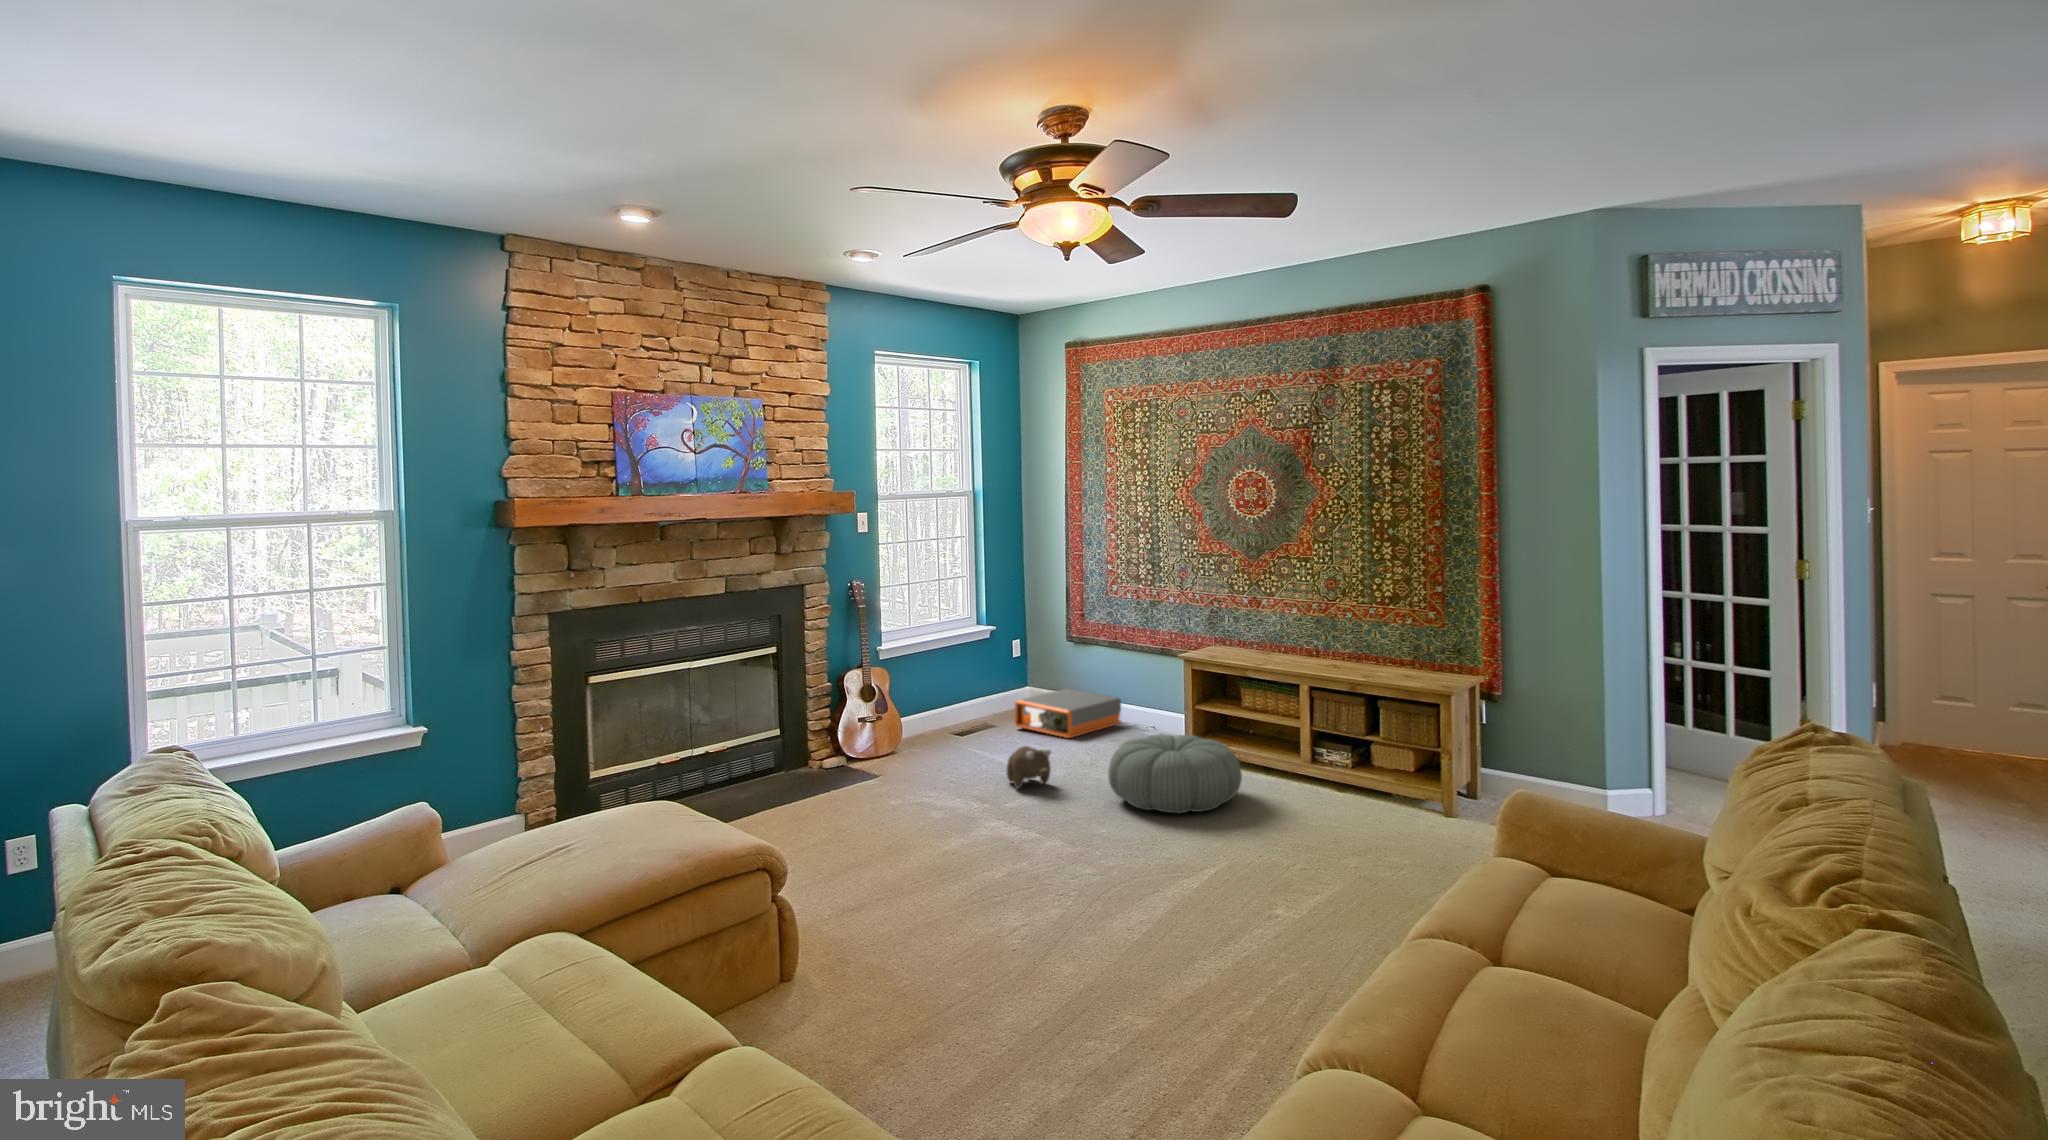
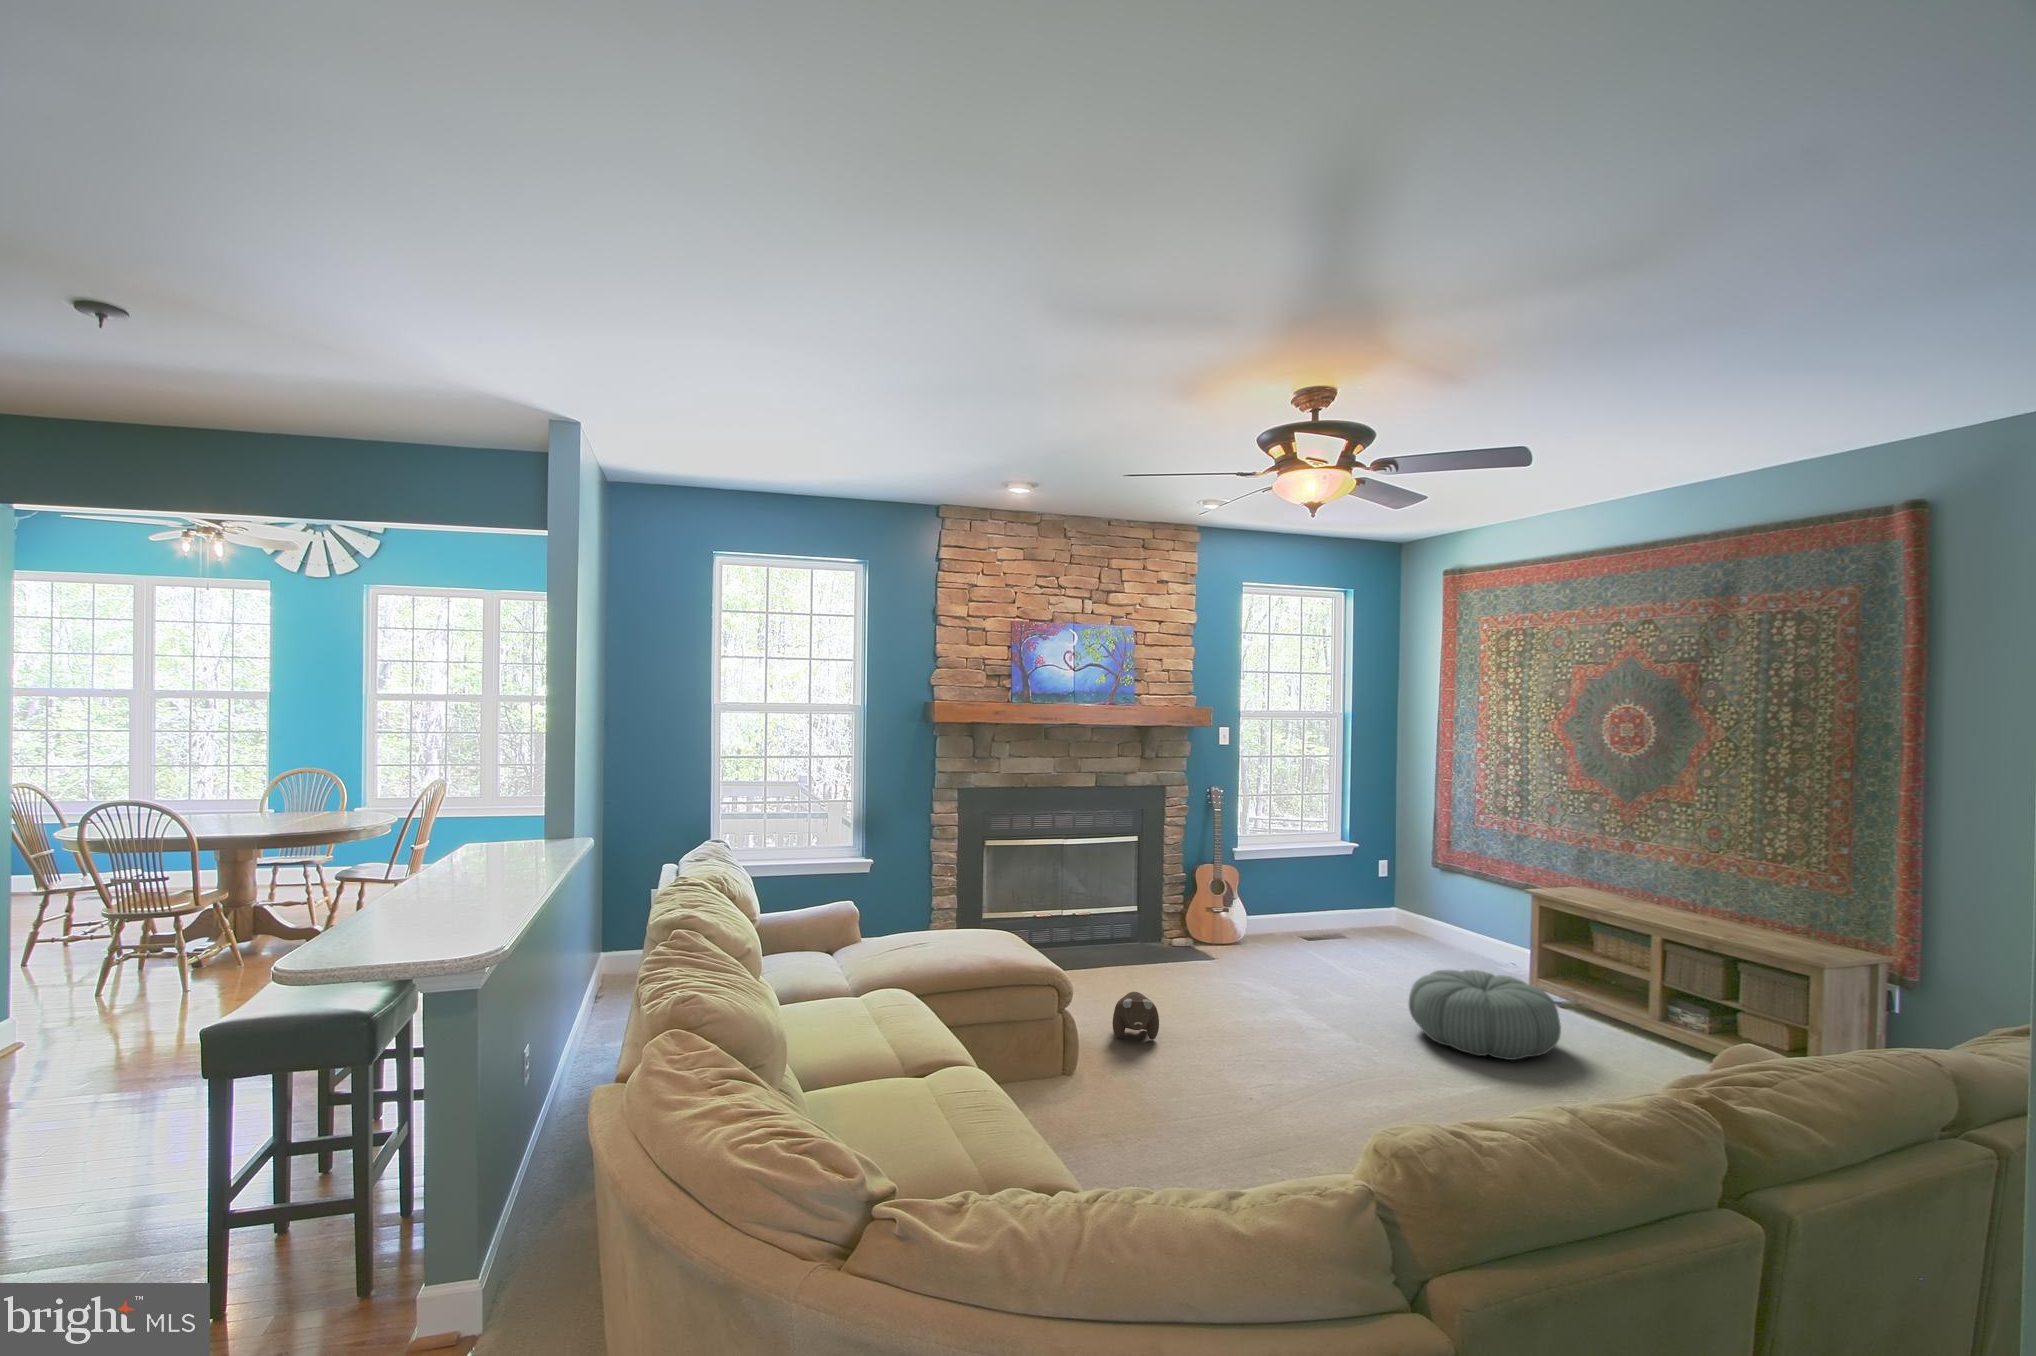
storage box: present [1015,688,1121,738] -> none [1368,912,1485,961]
plush toy: present [1007,746,1051,788] -> present [1113,992,1159,1040]

